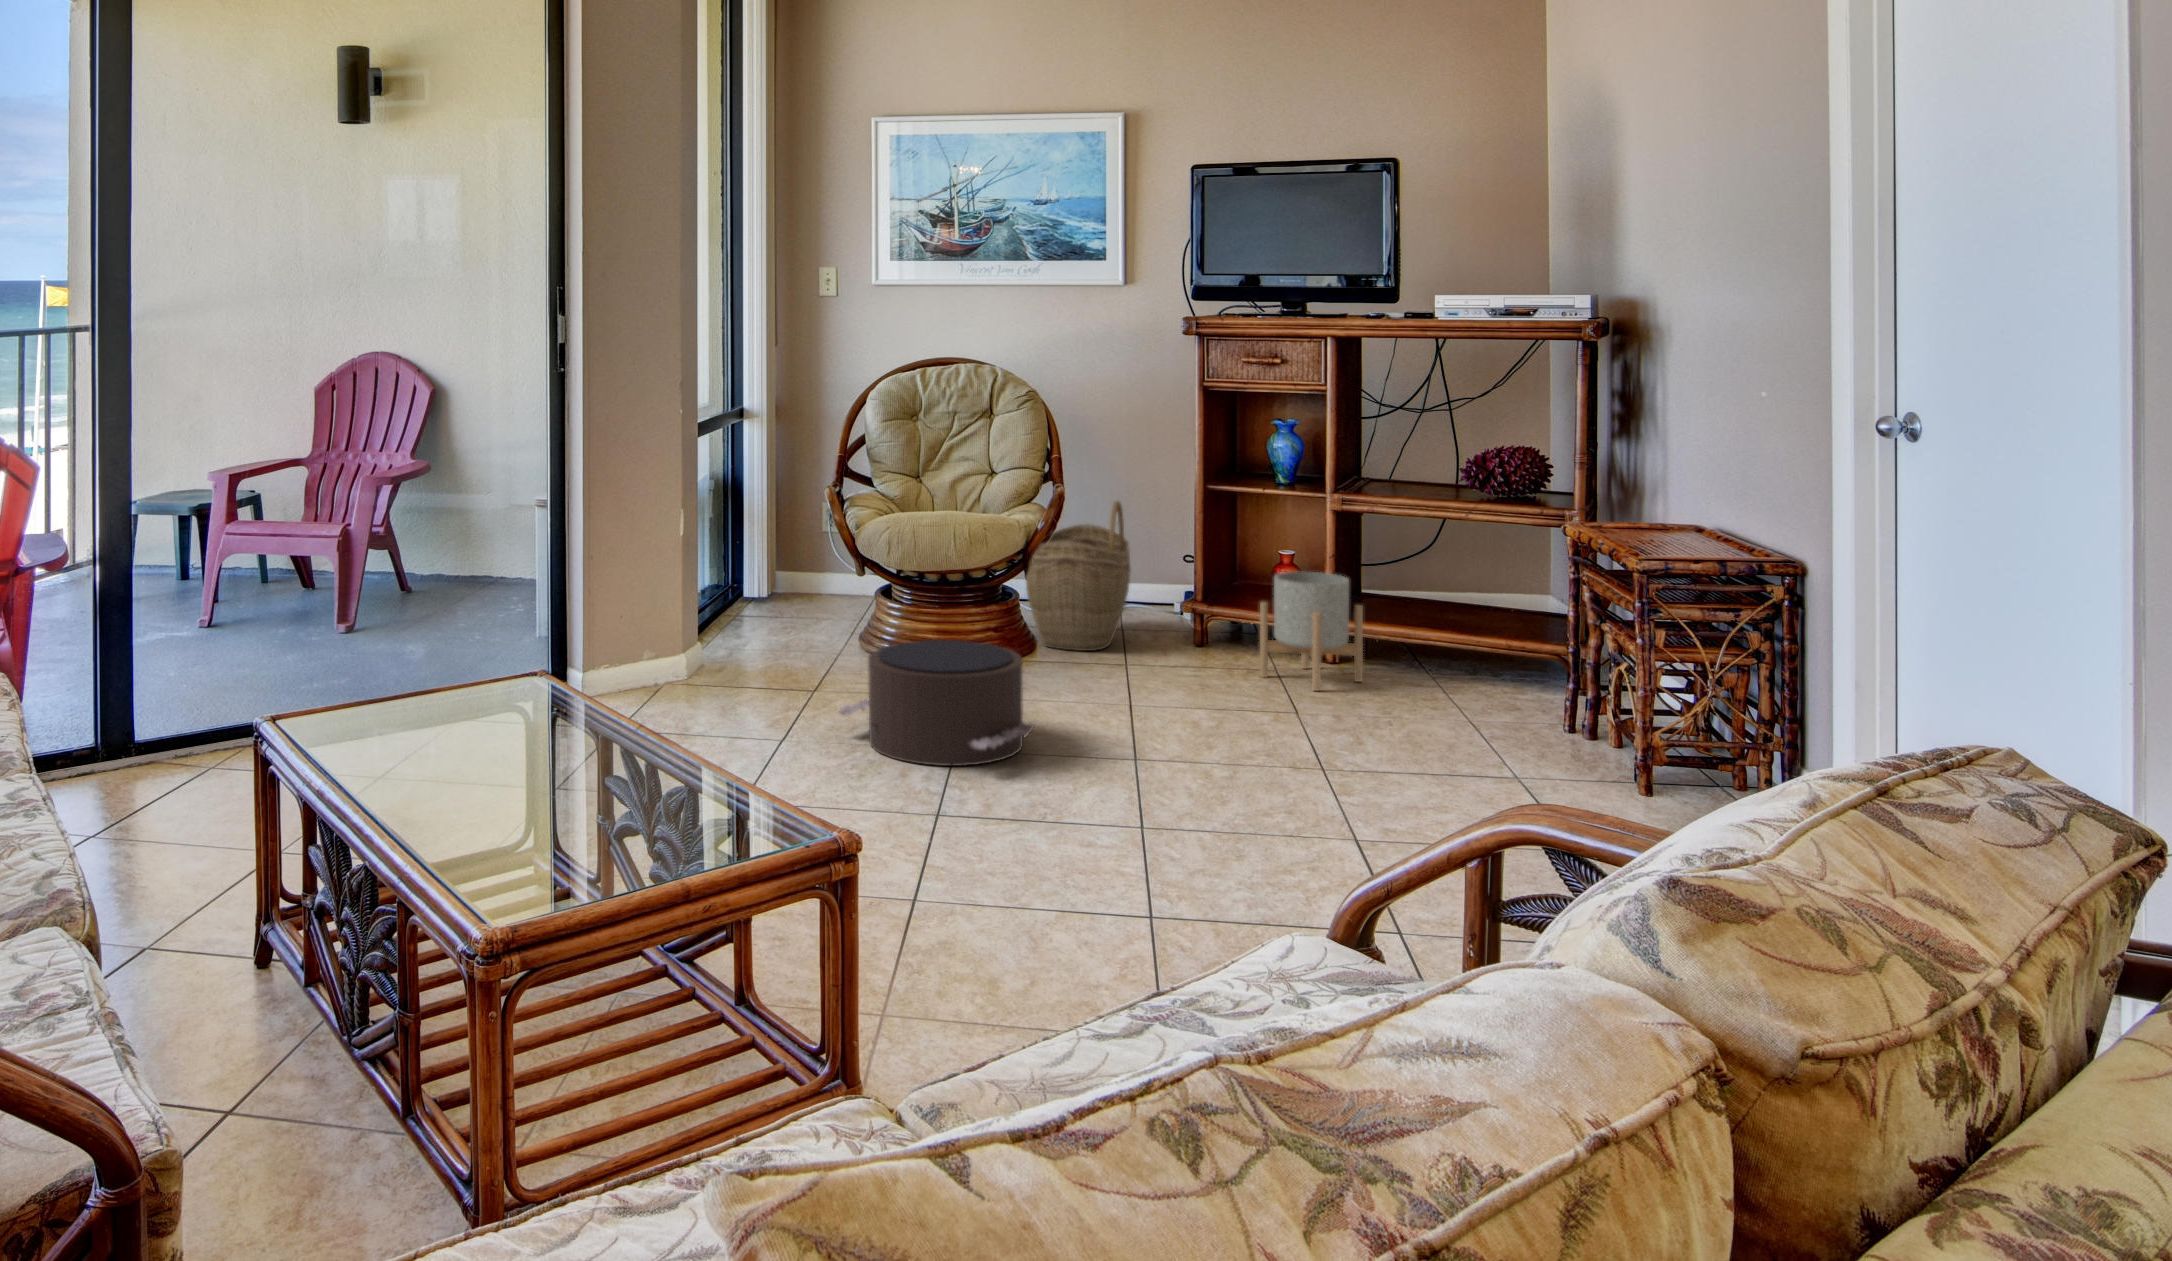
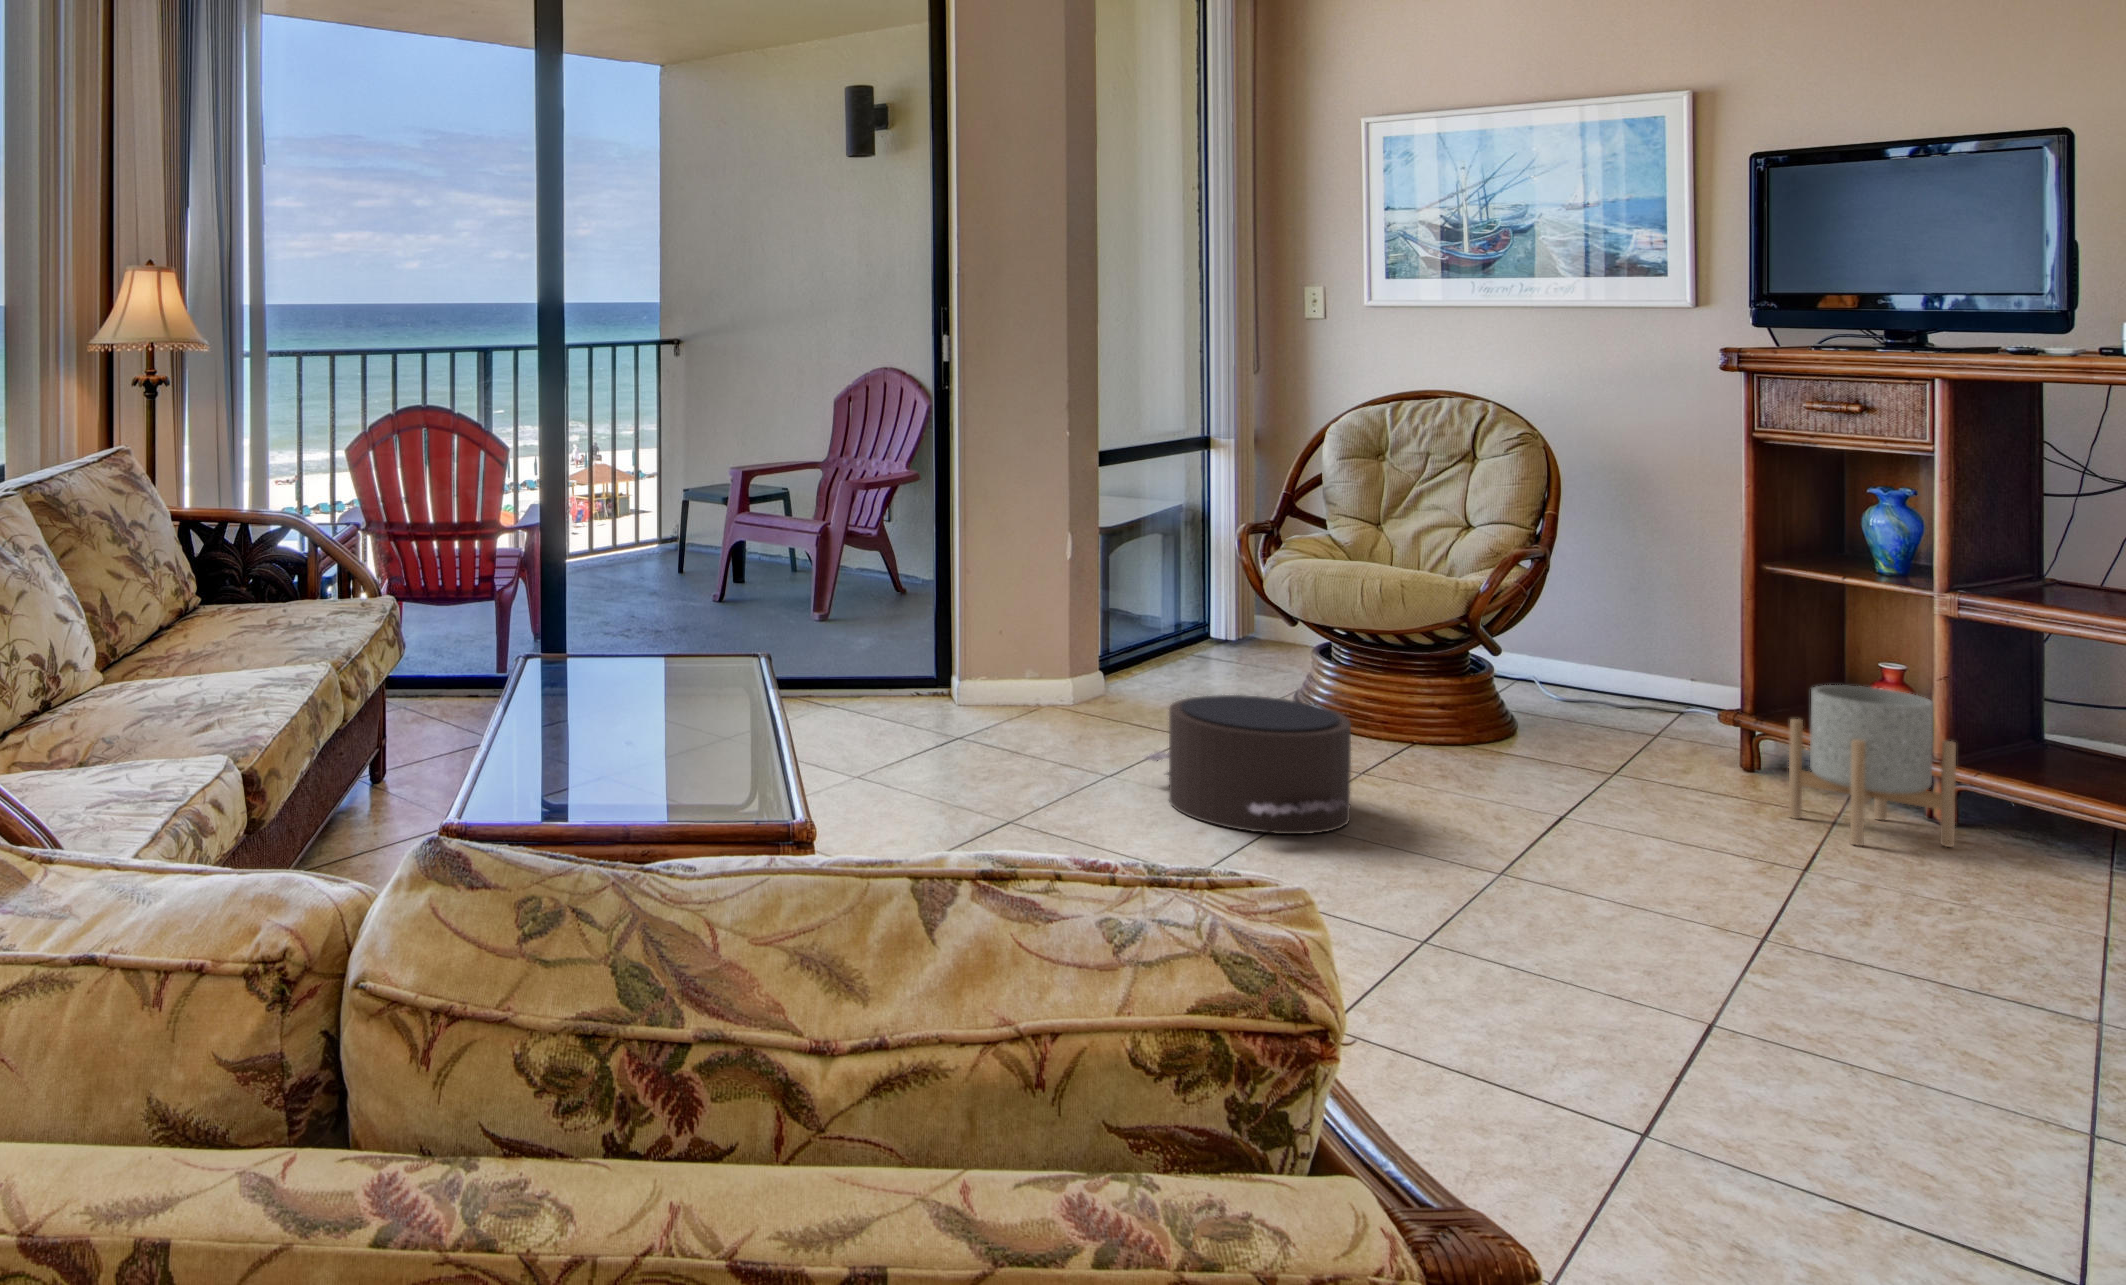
woven basket: present [1026,501,1130,651] -> none [1488,562,1652,755]

